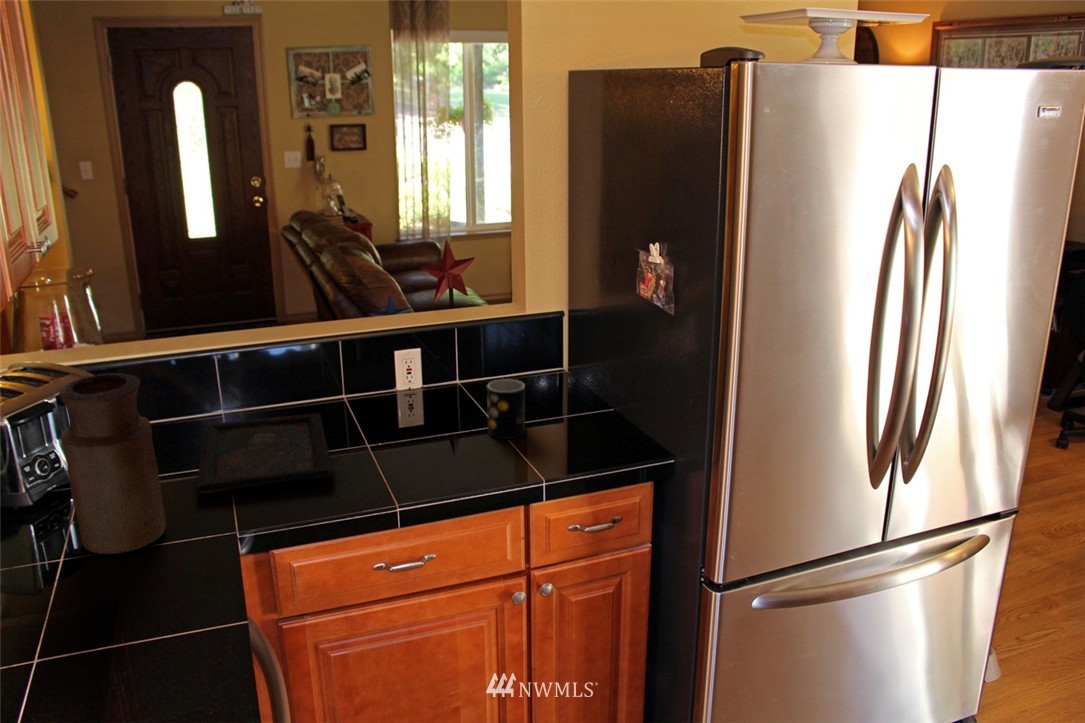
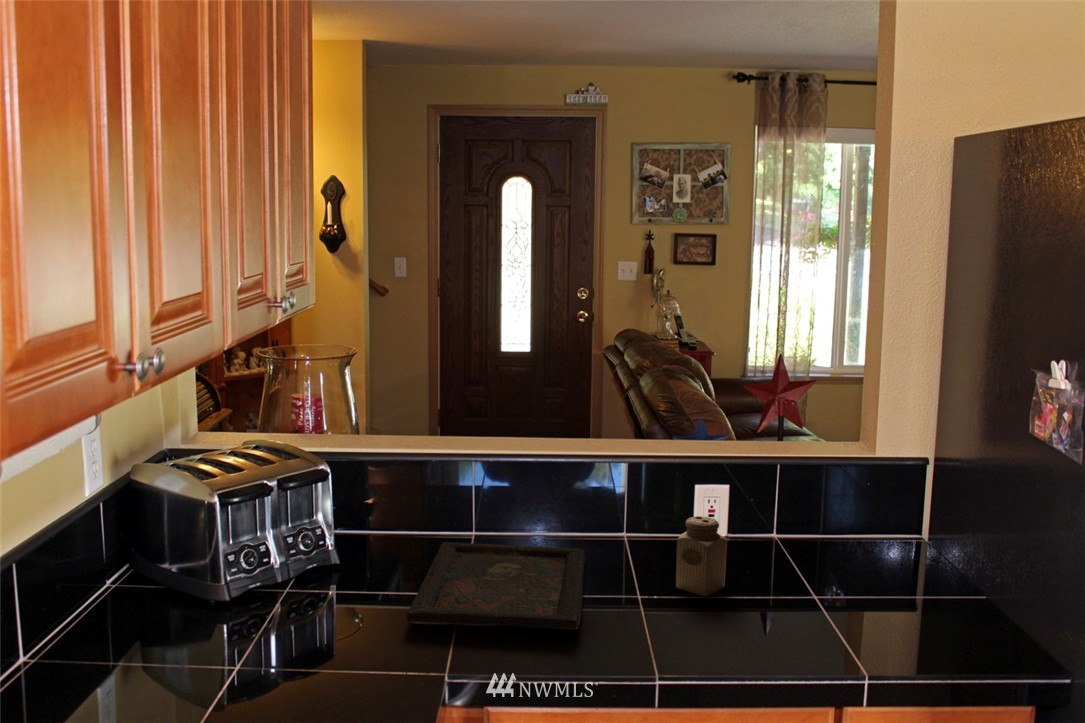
vase: present [59,373,166,554] -> none [256,447,360,678]
salt shaker: none [392,379,428,435] -> present [676,516,727,596]
mug: present [487,379,525,439] -> none [810,534,872,623]

